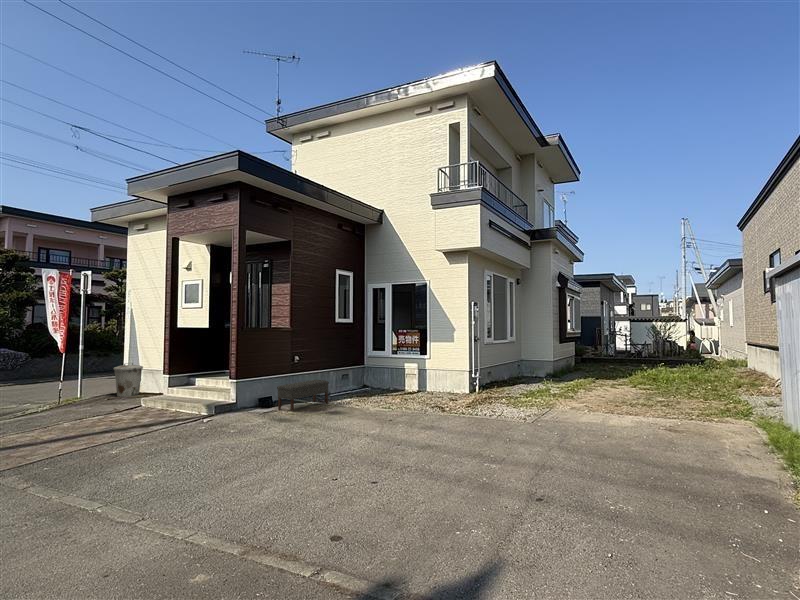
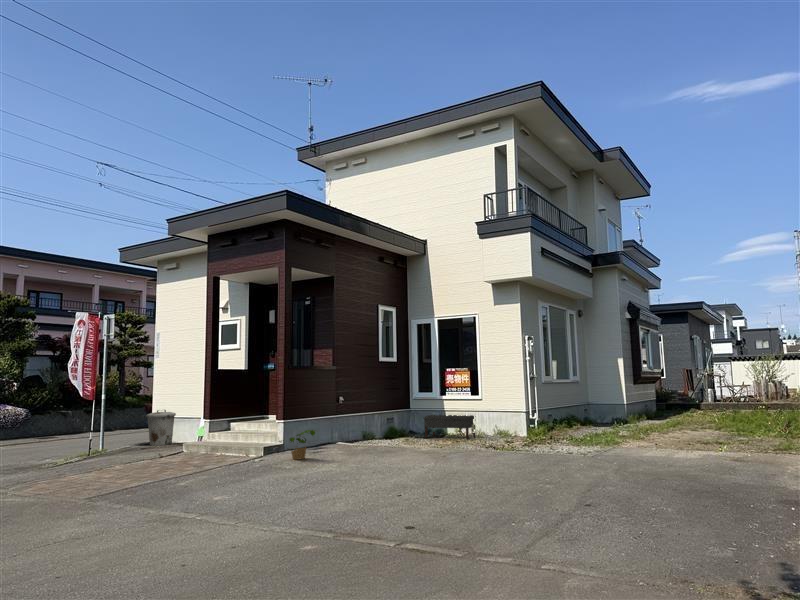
bench: present [277,380,329,411] -> present [424,415,476,440]
potted plant: none [240,390,270,419] -> present [290,430,315,460]

